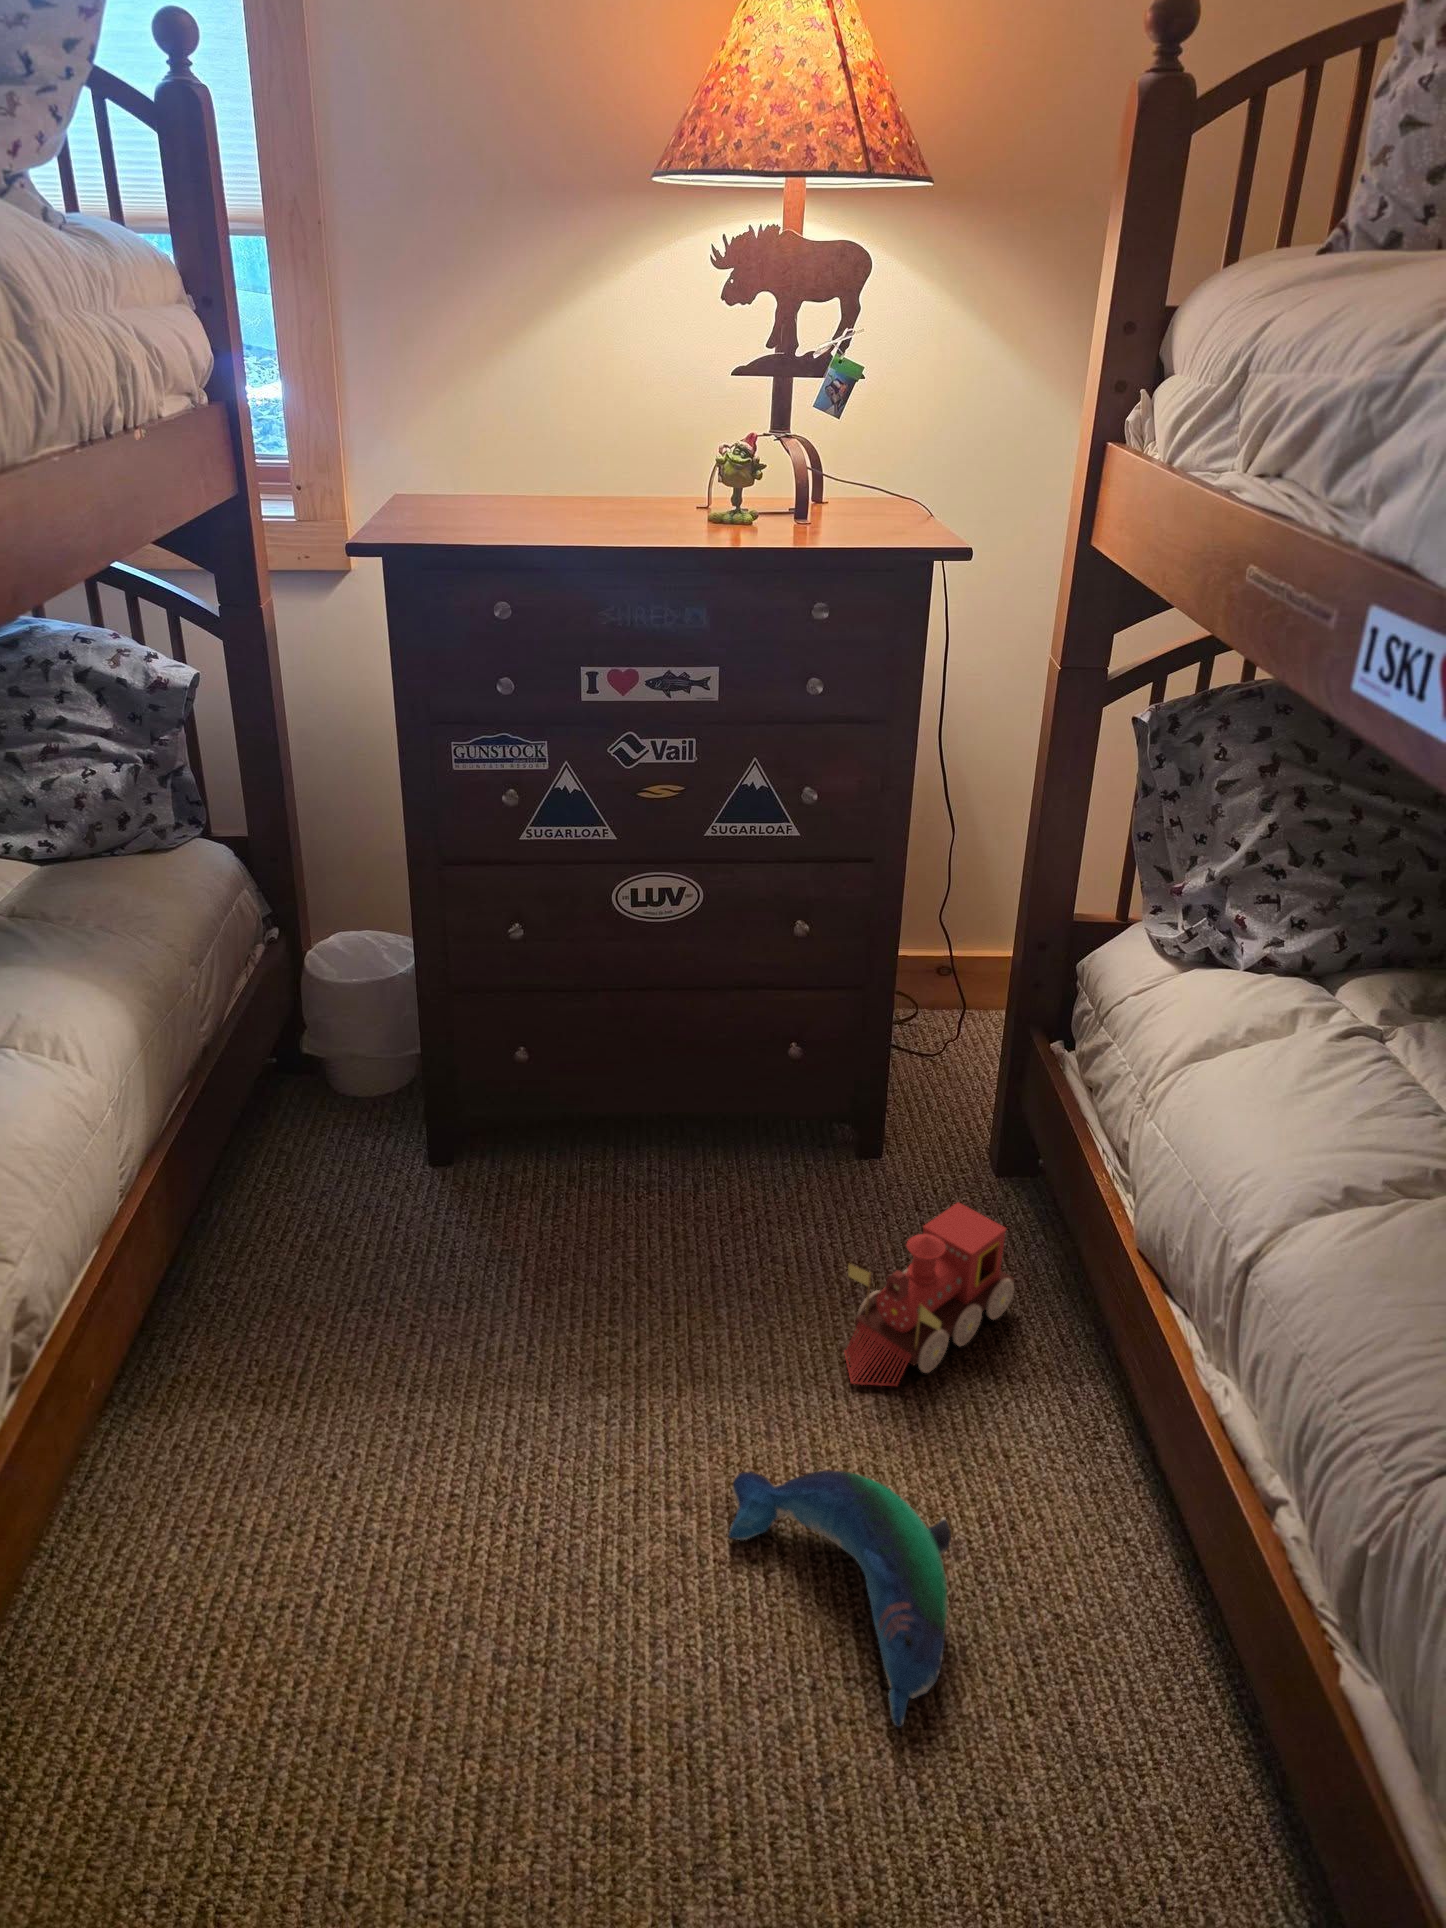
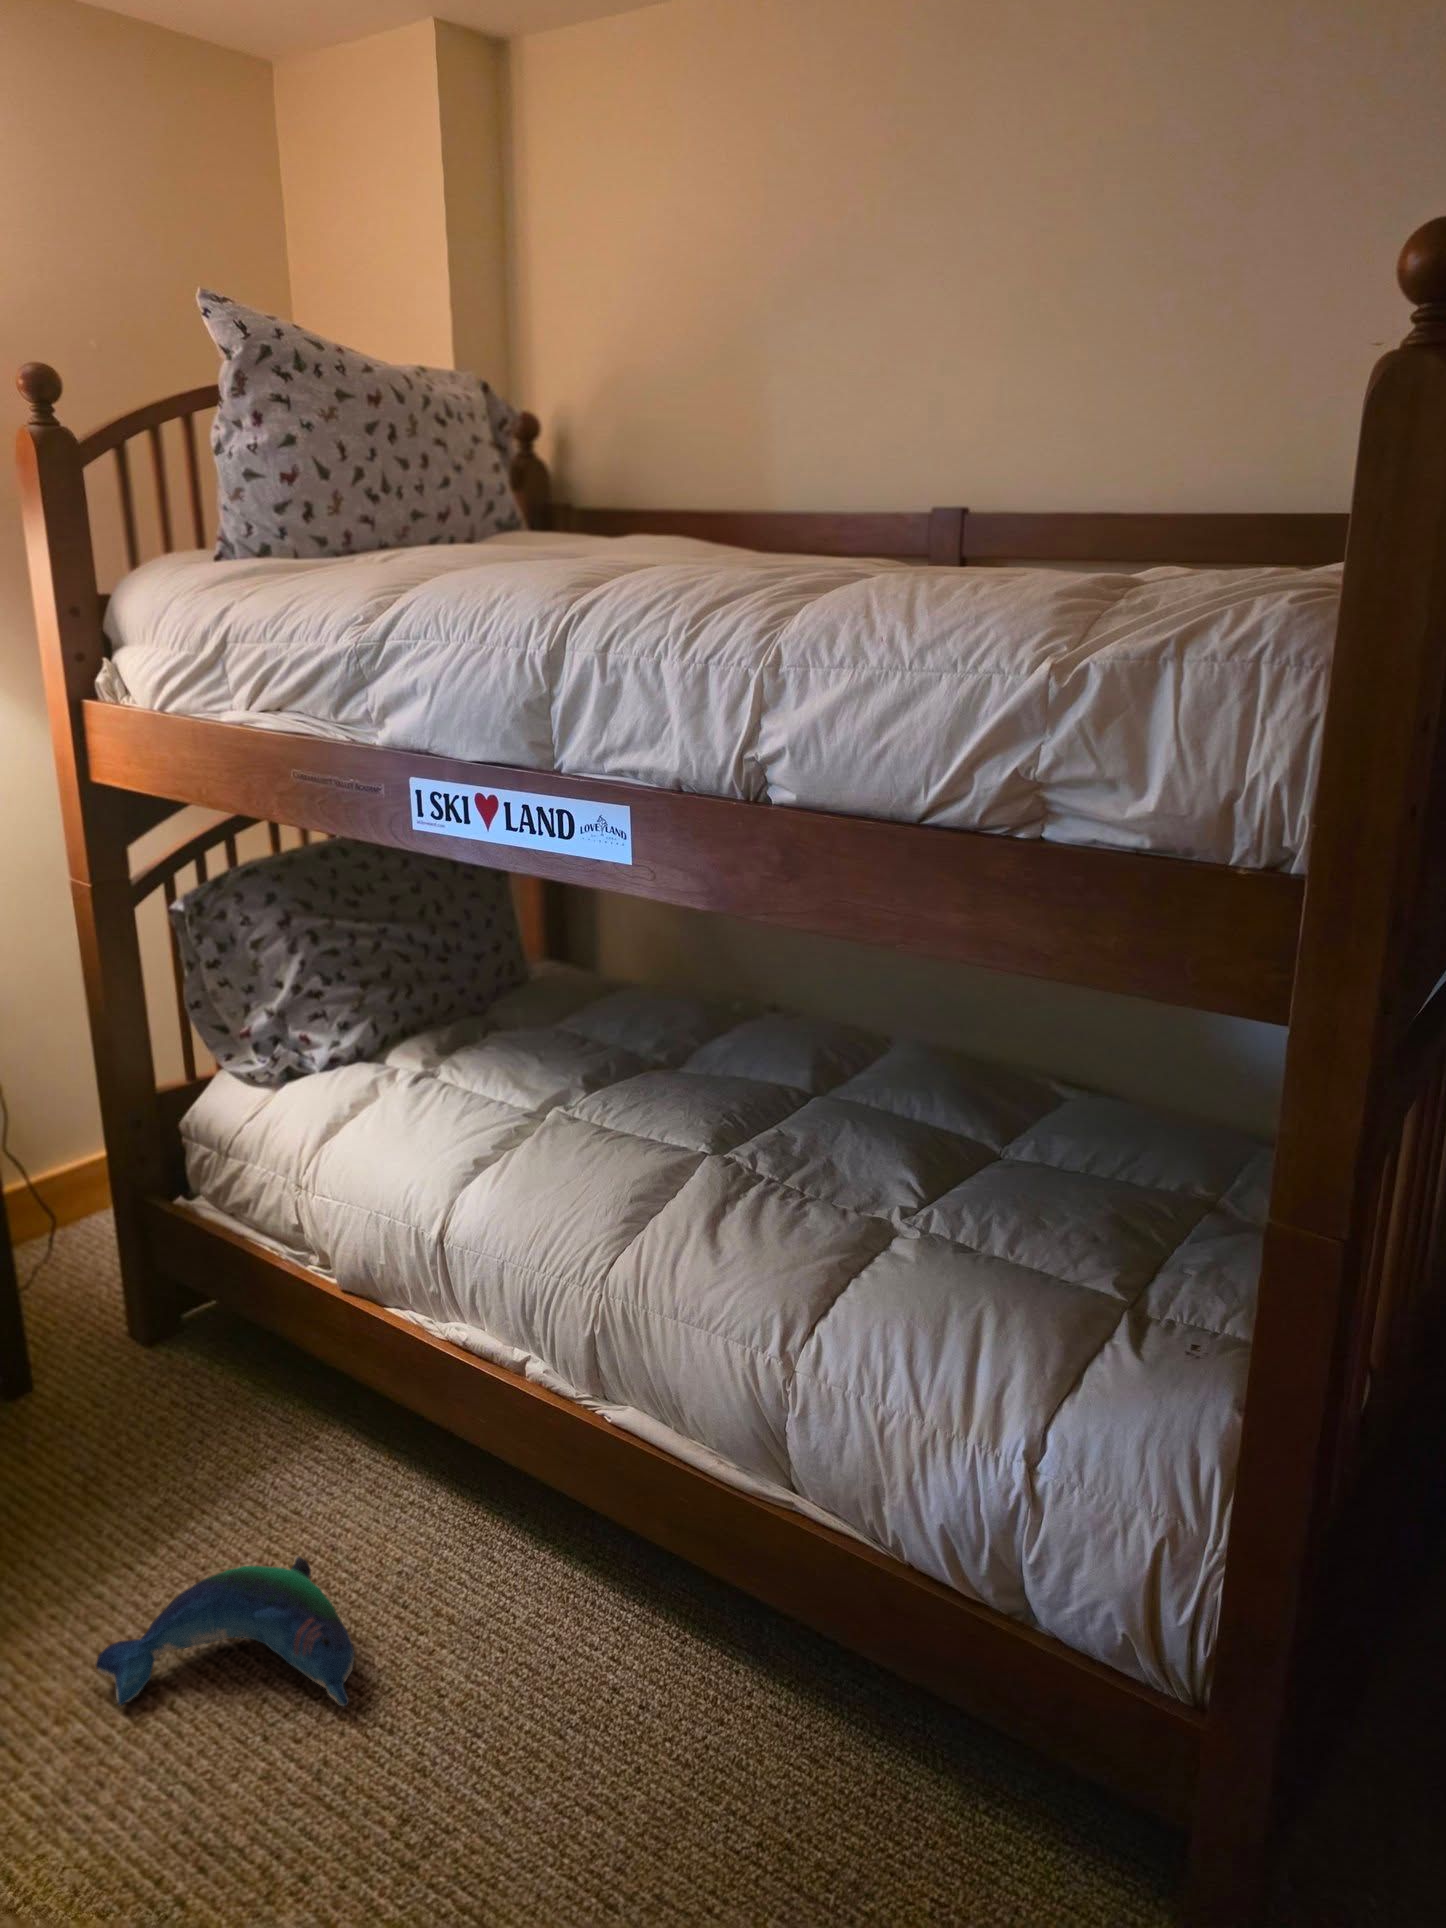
toy train: present [844,1203,1015,1386] -> none [88,1357,225,1548]

